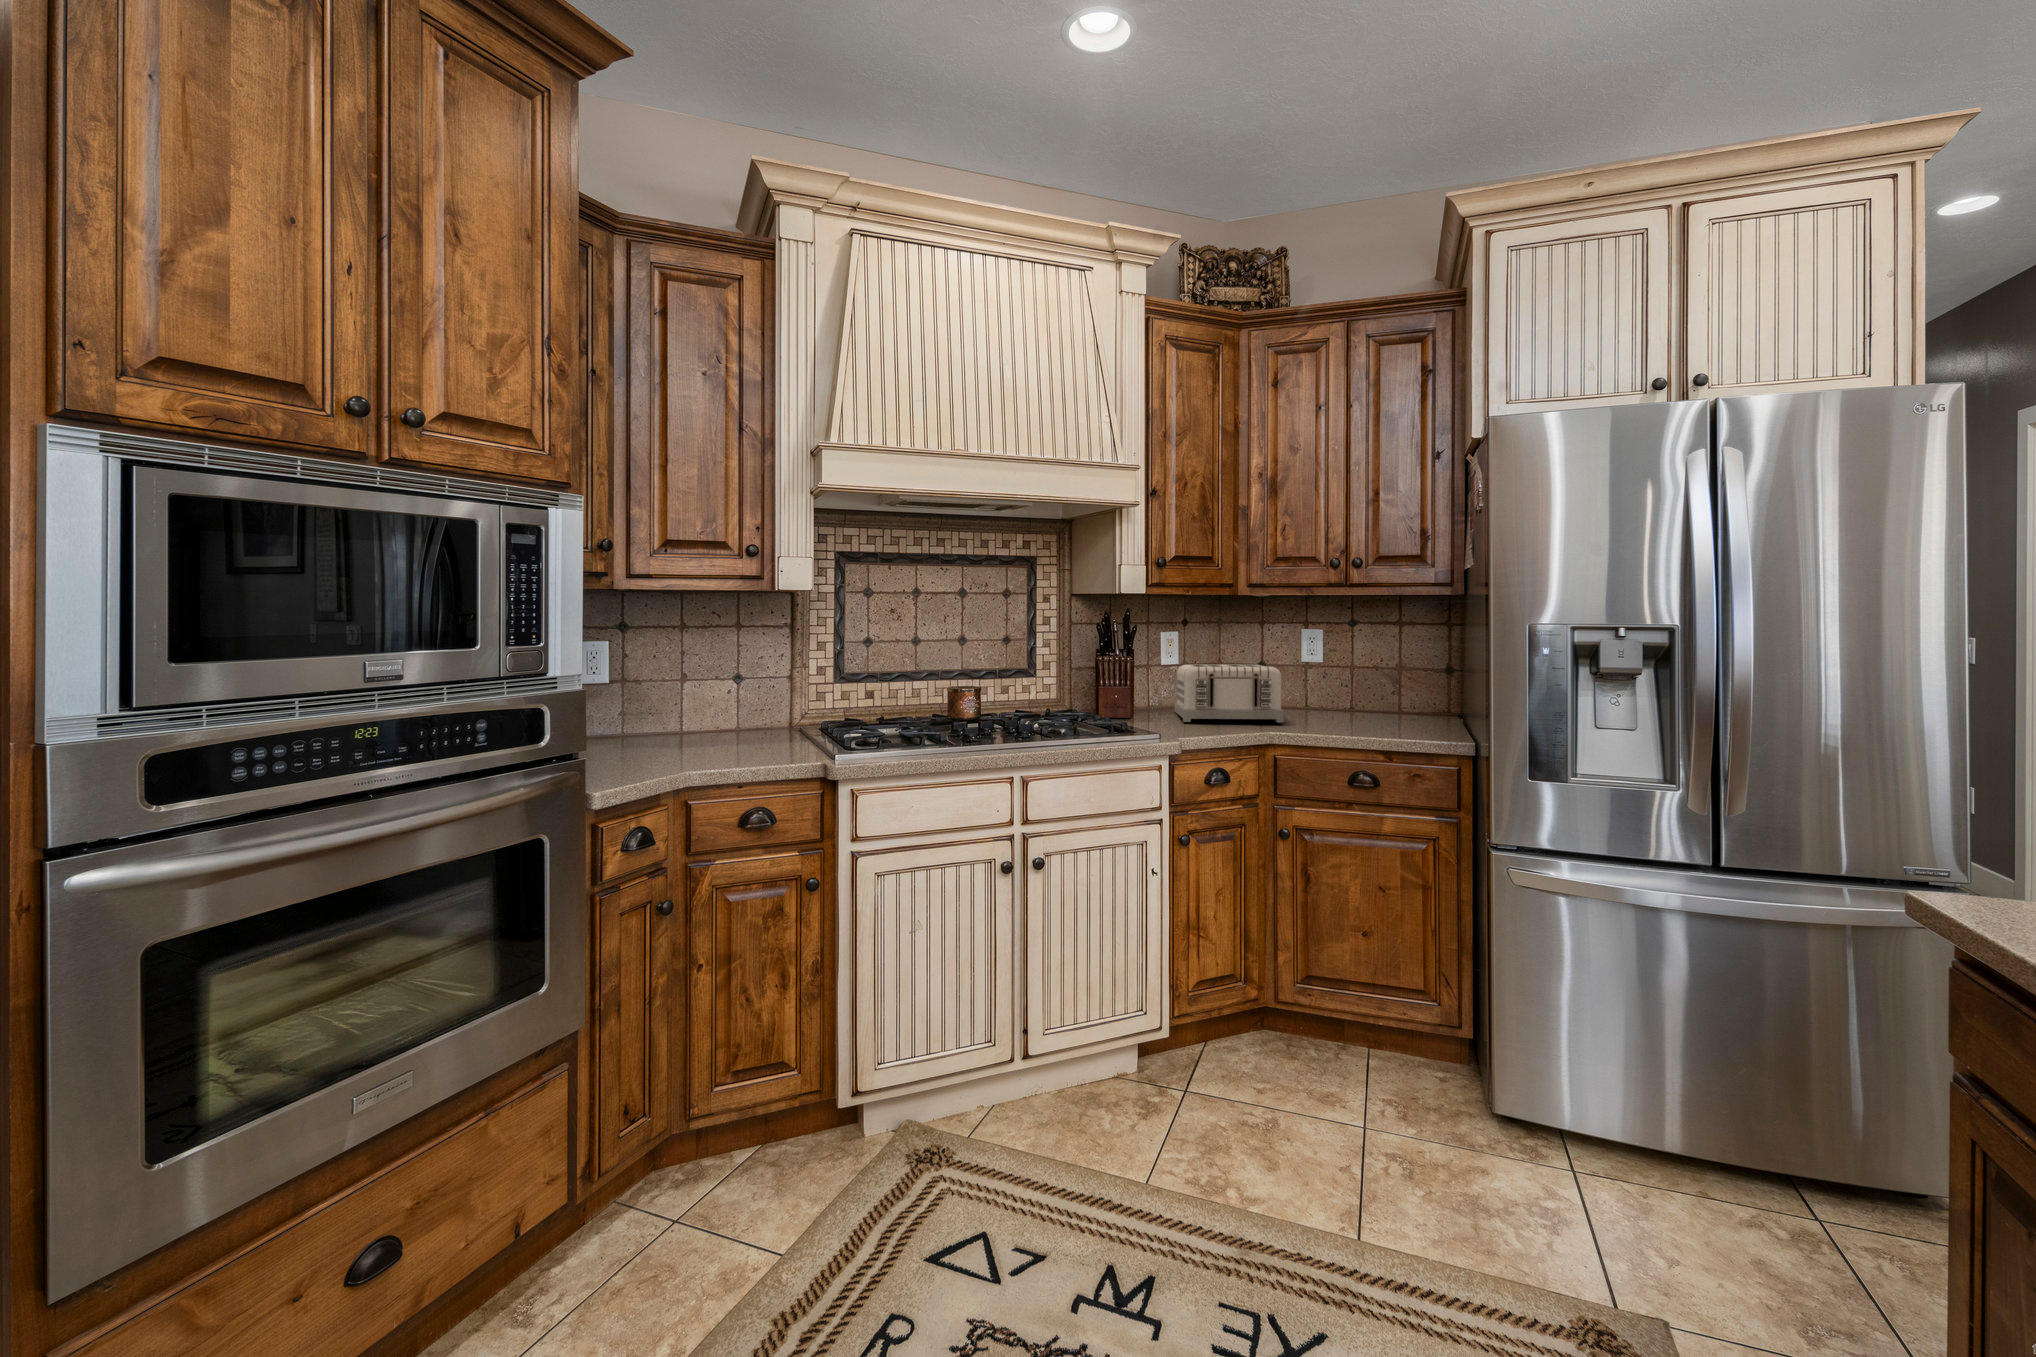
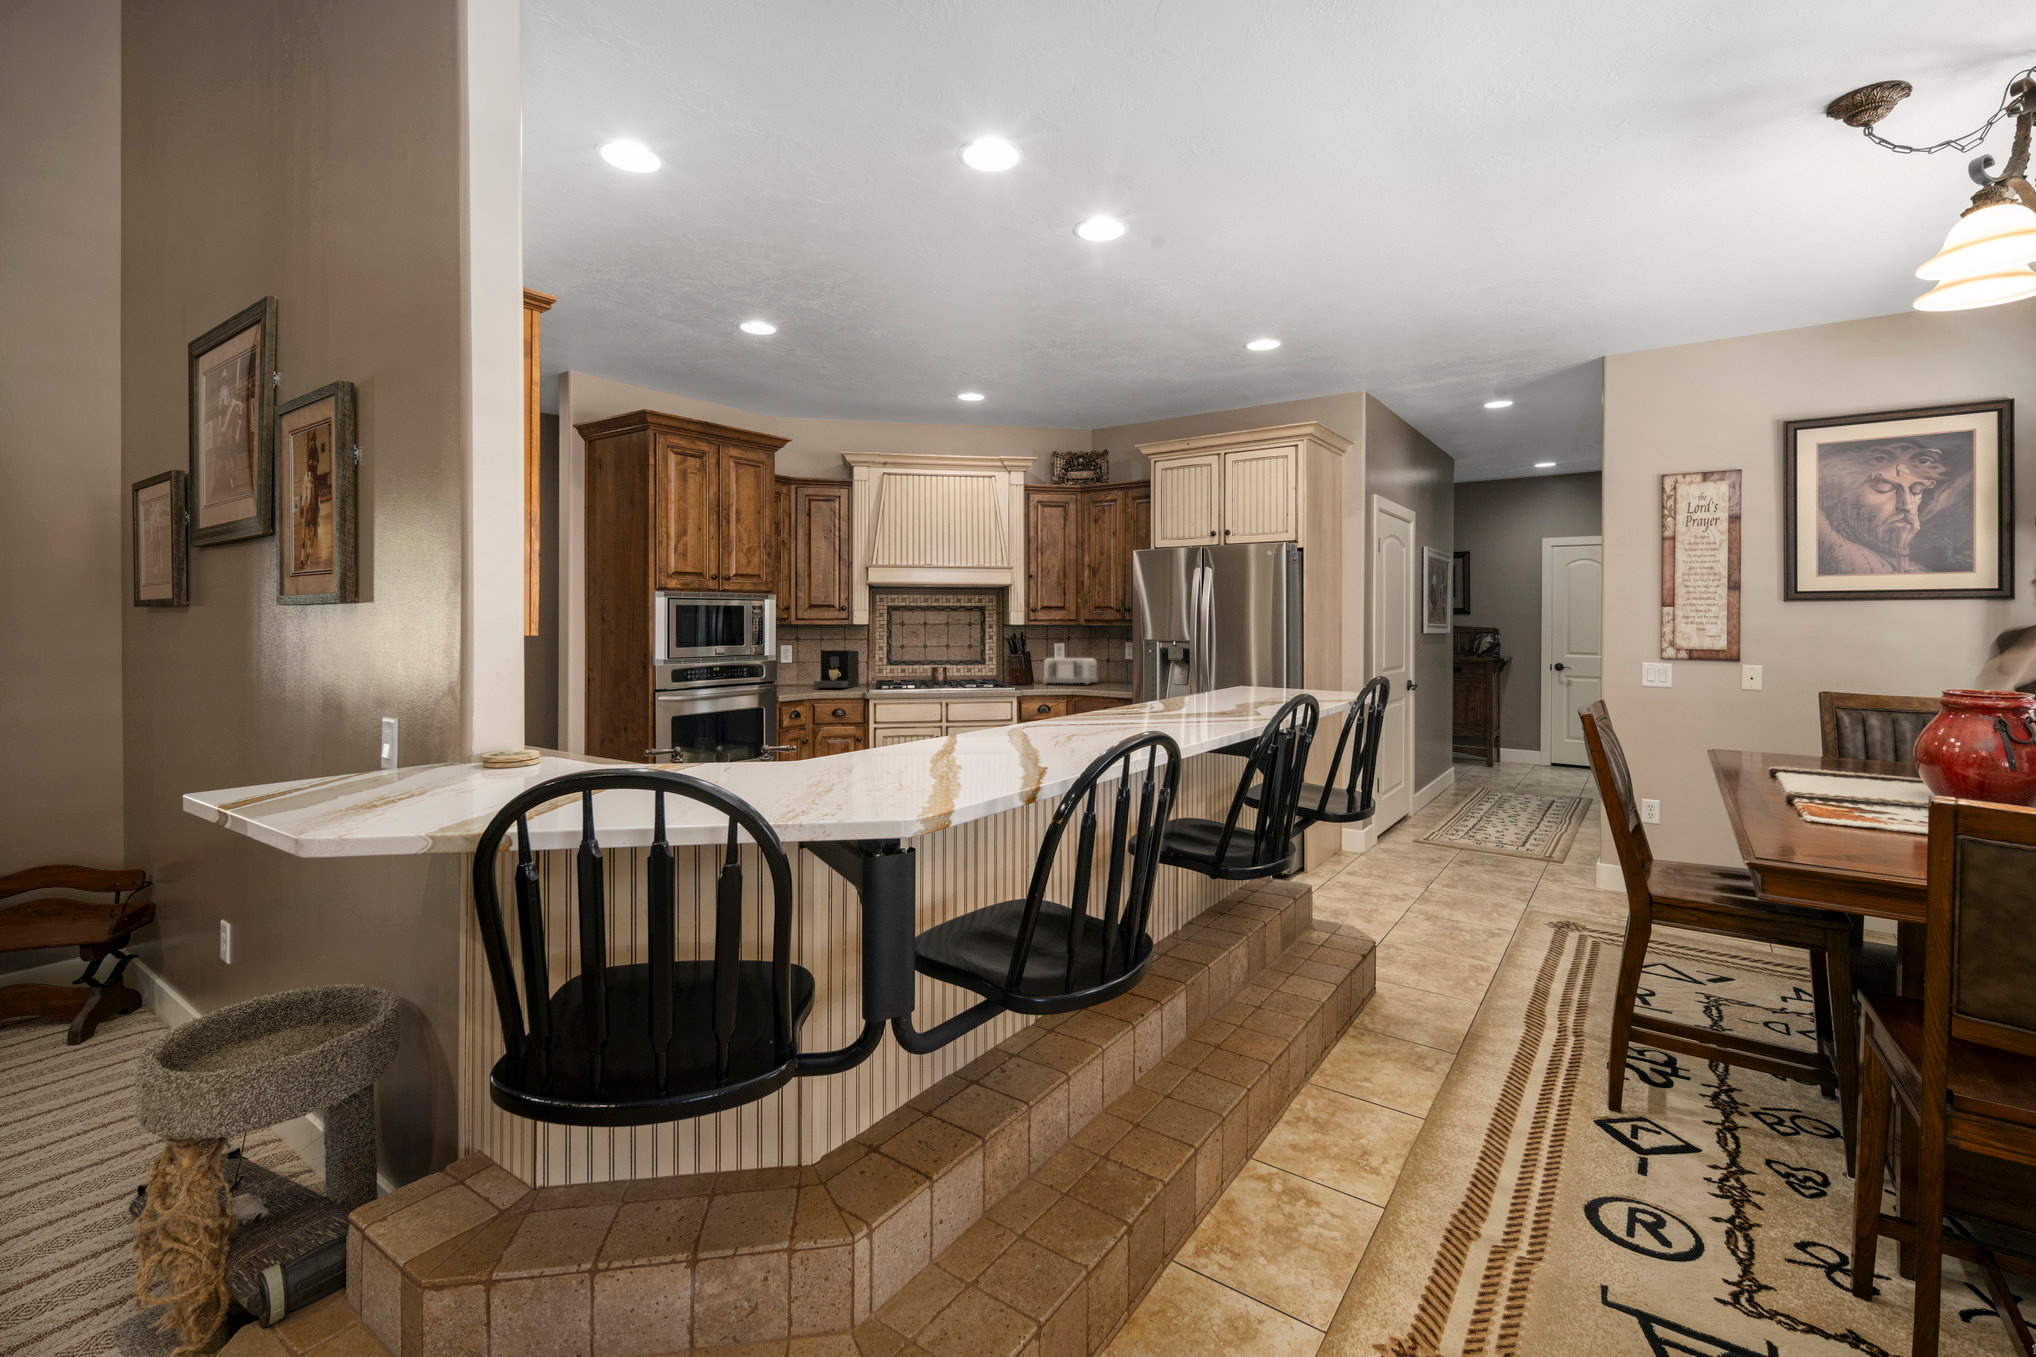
coffee maker: none [683,652,783,750] -> present [814,650,859,688]

